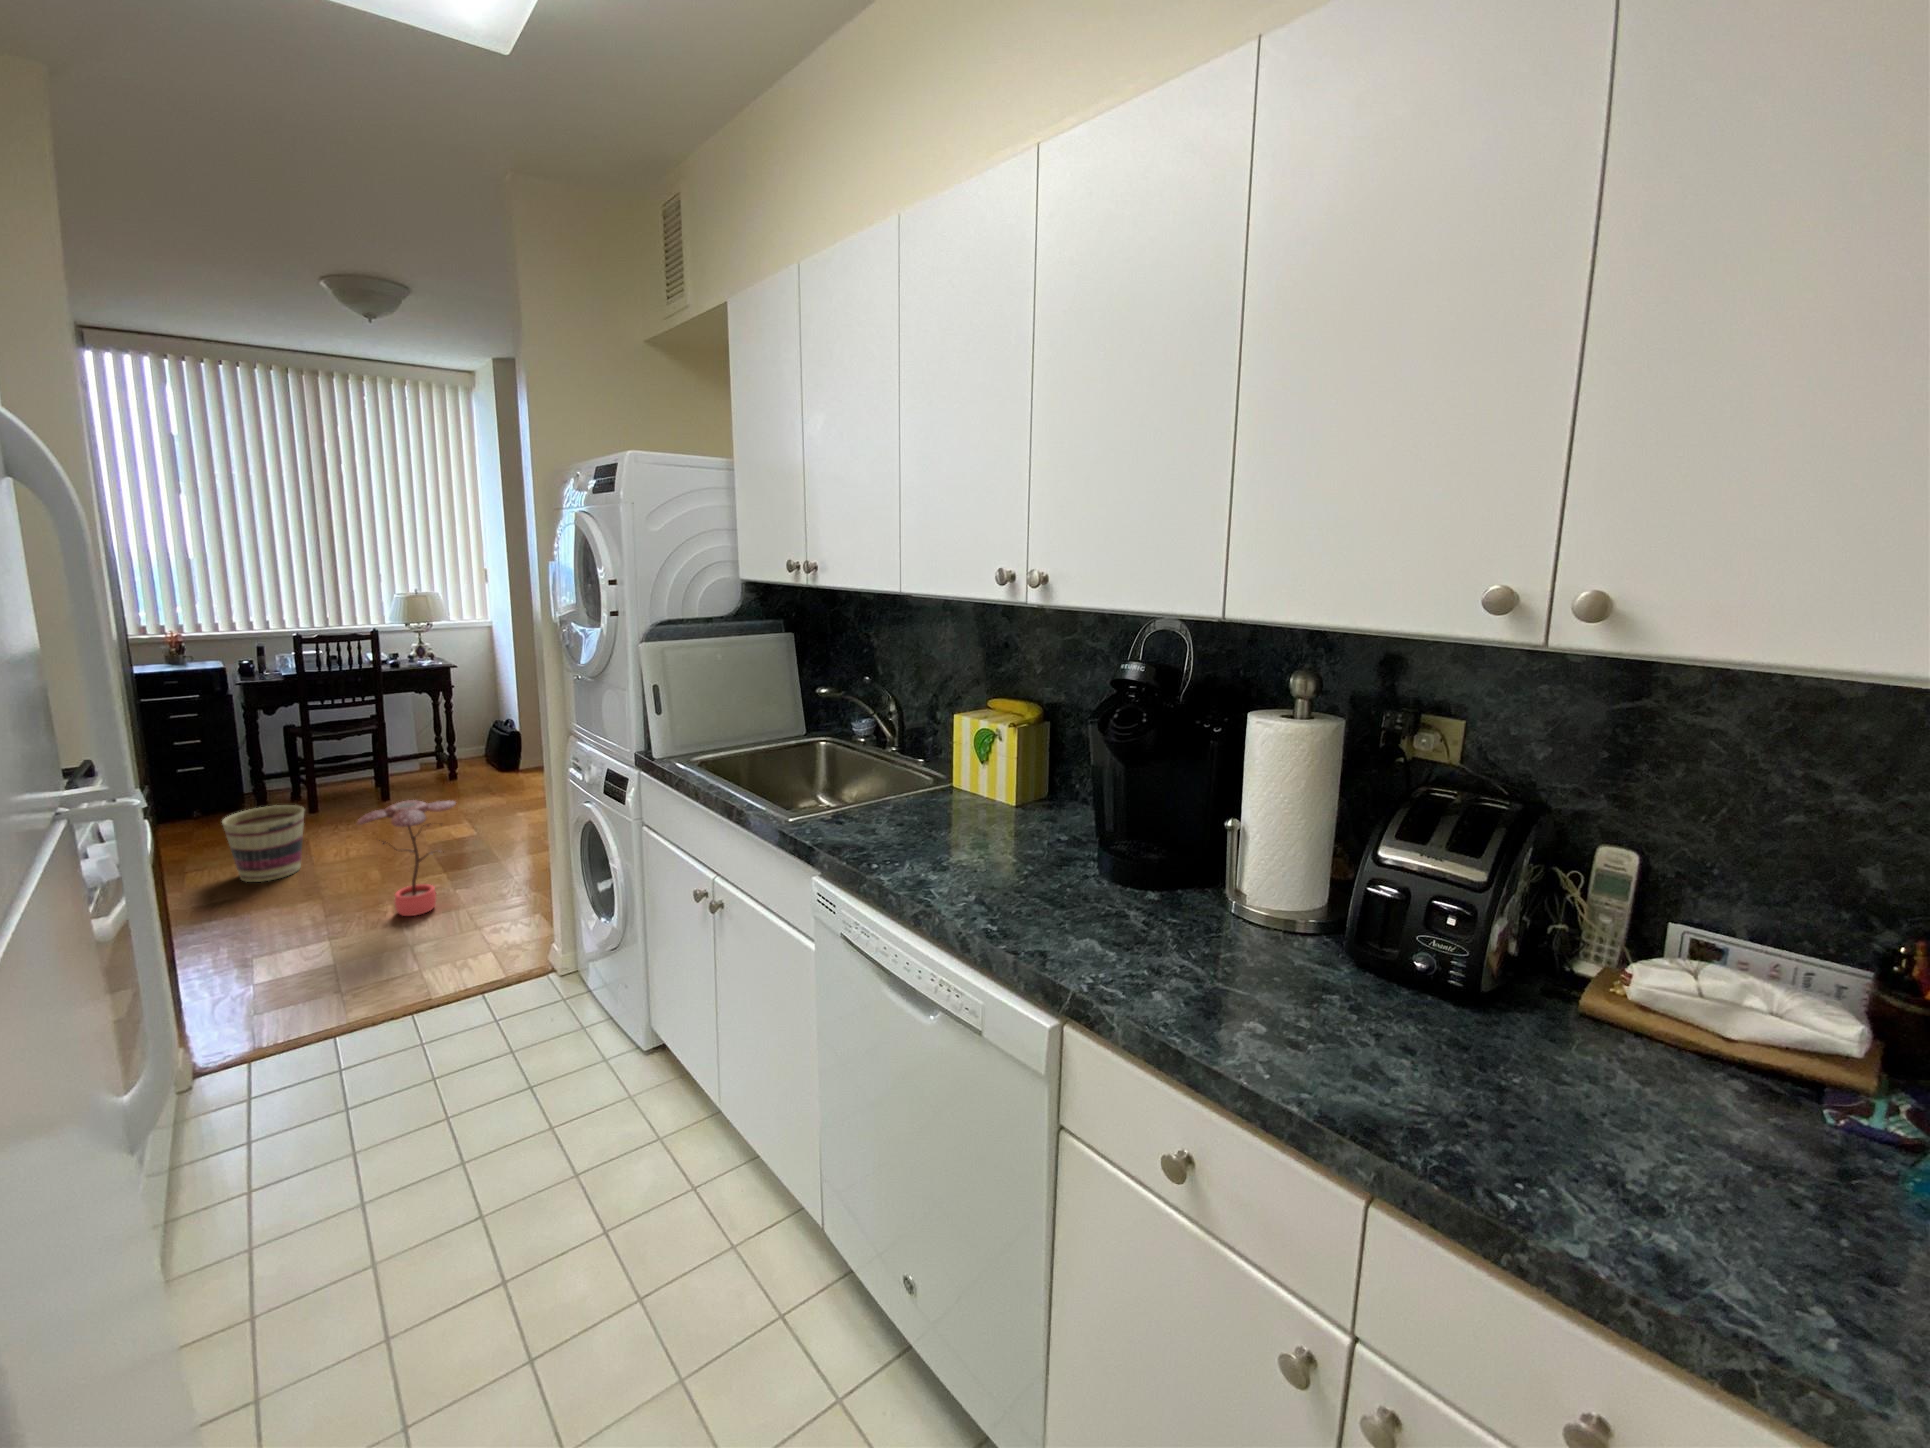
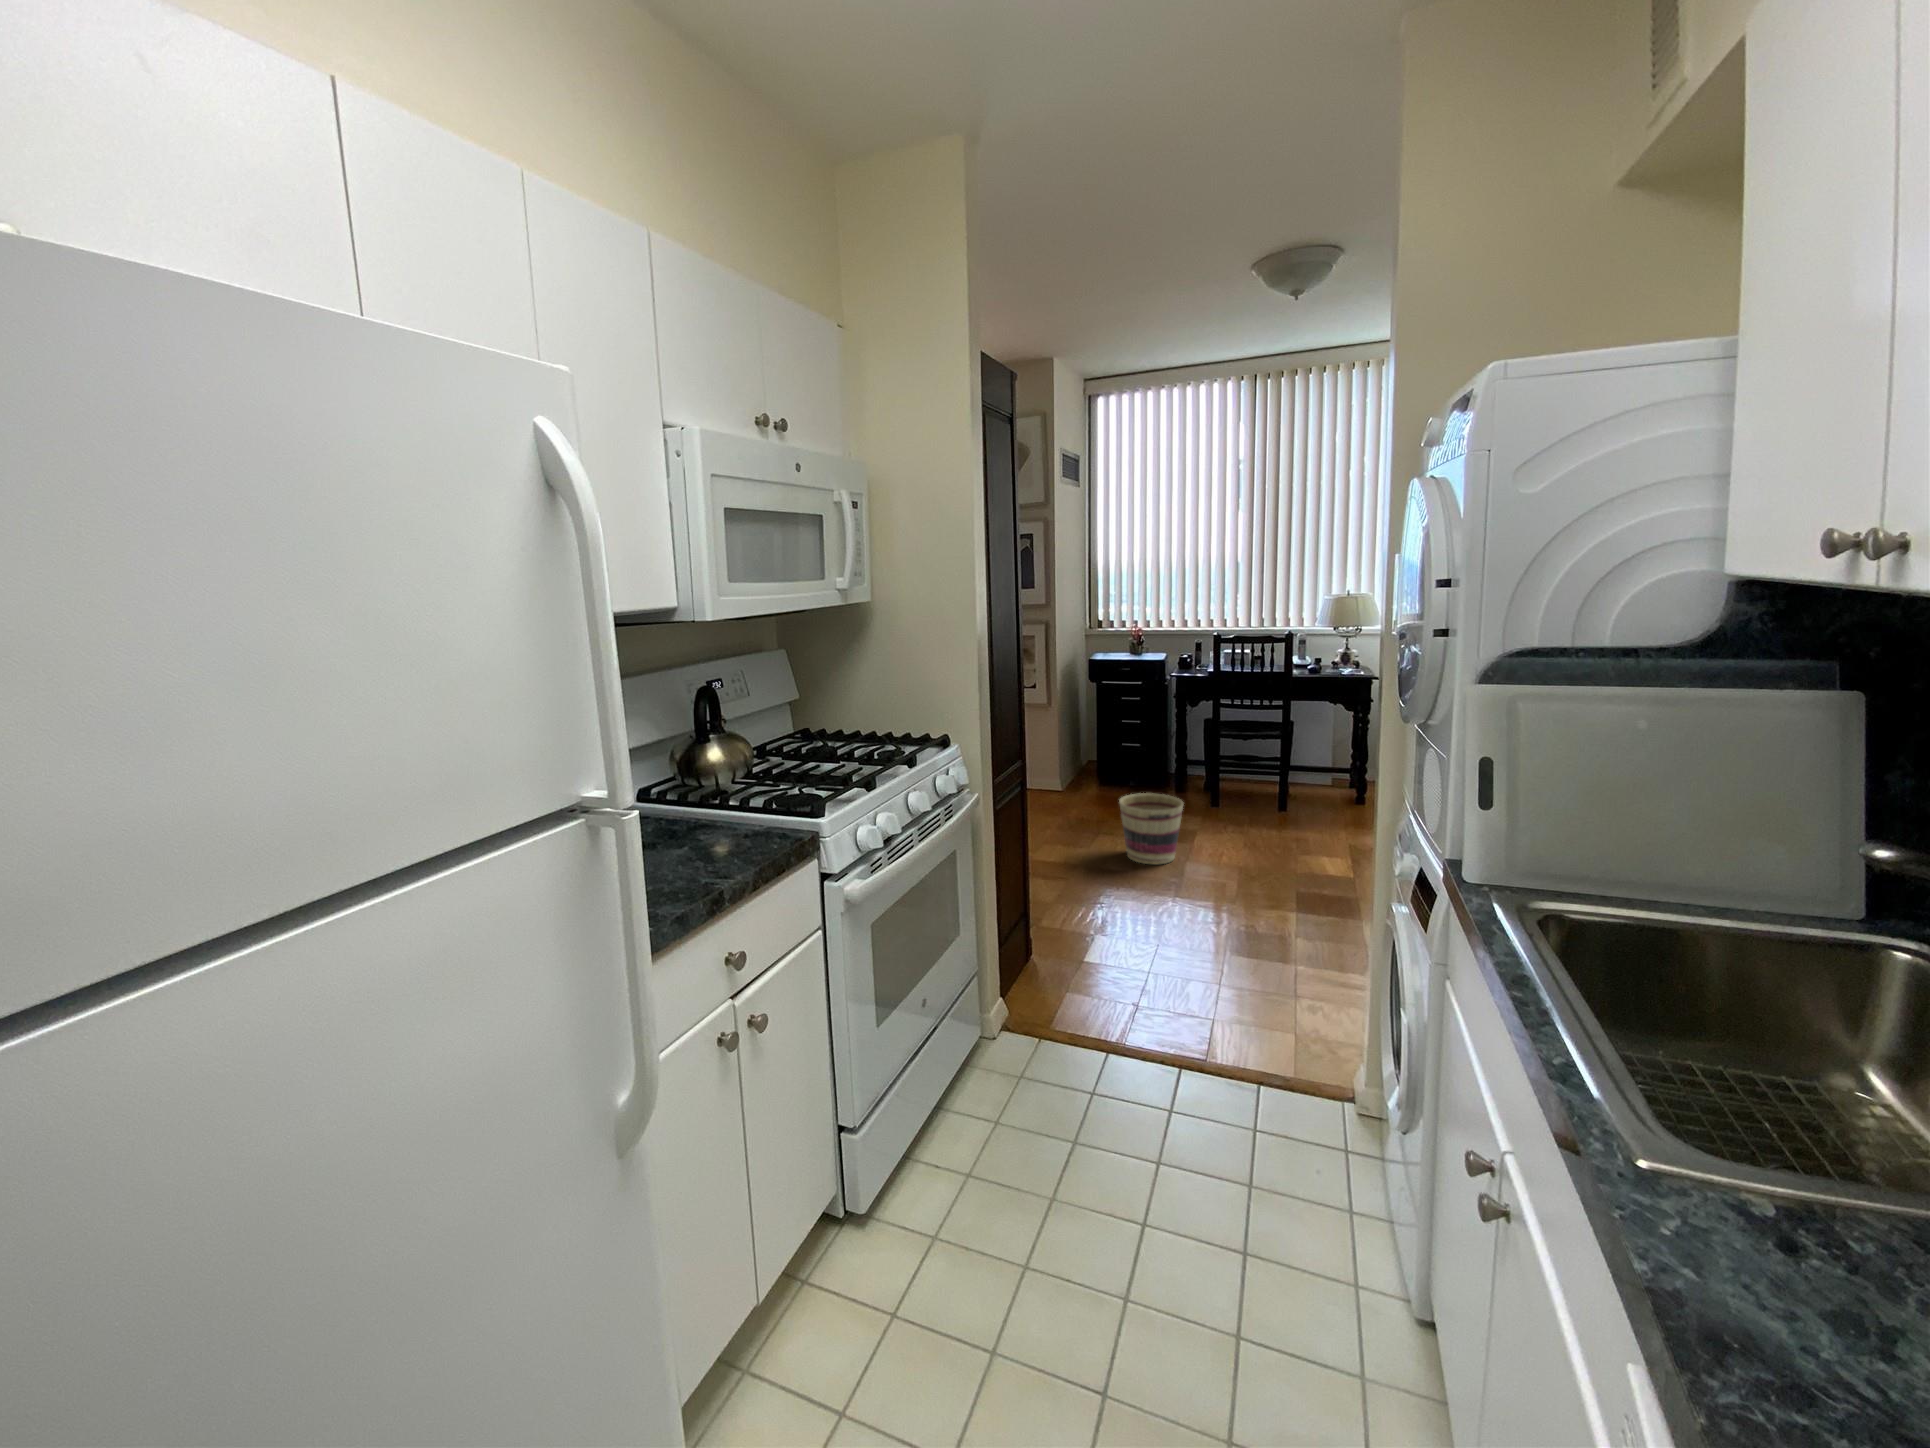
potted plant: present [357,800,456,916] -> none [1197,823,1301,953]

